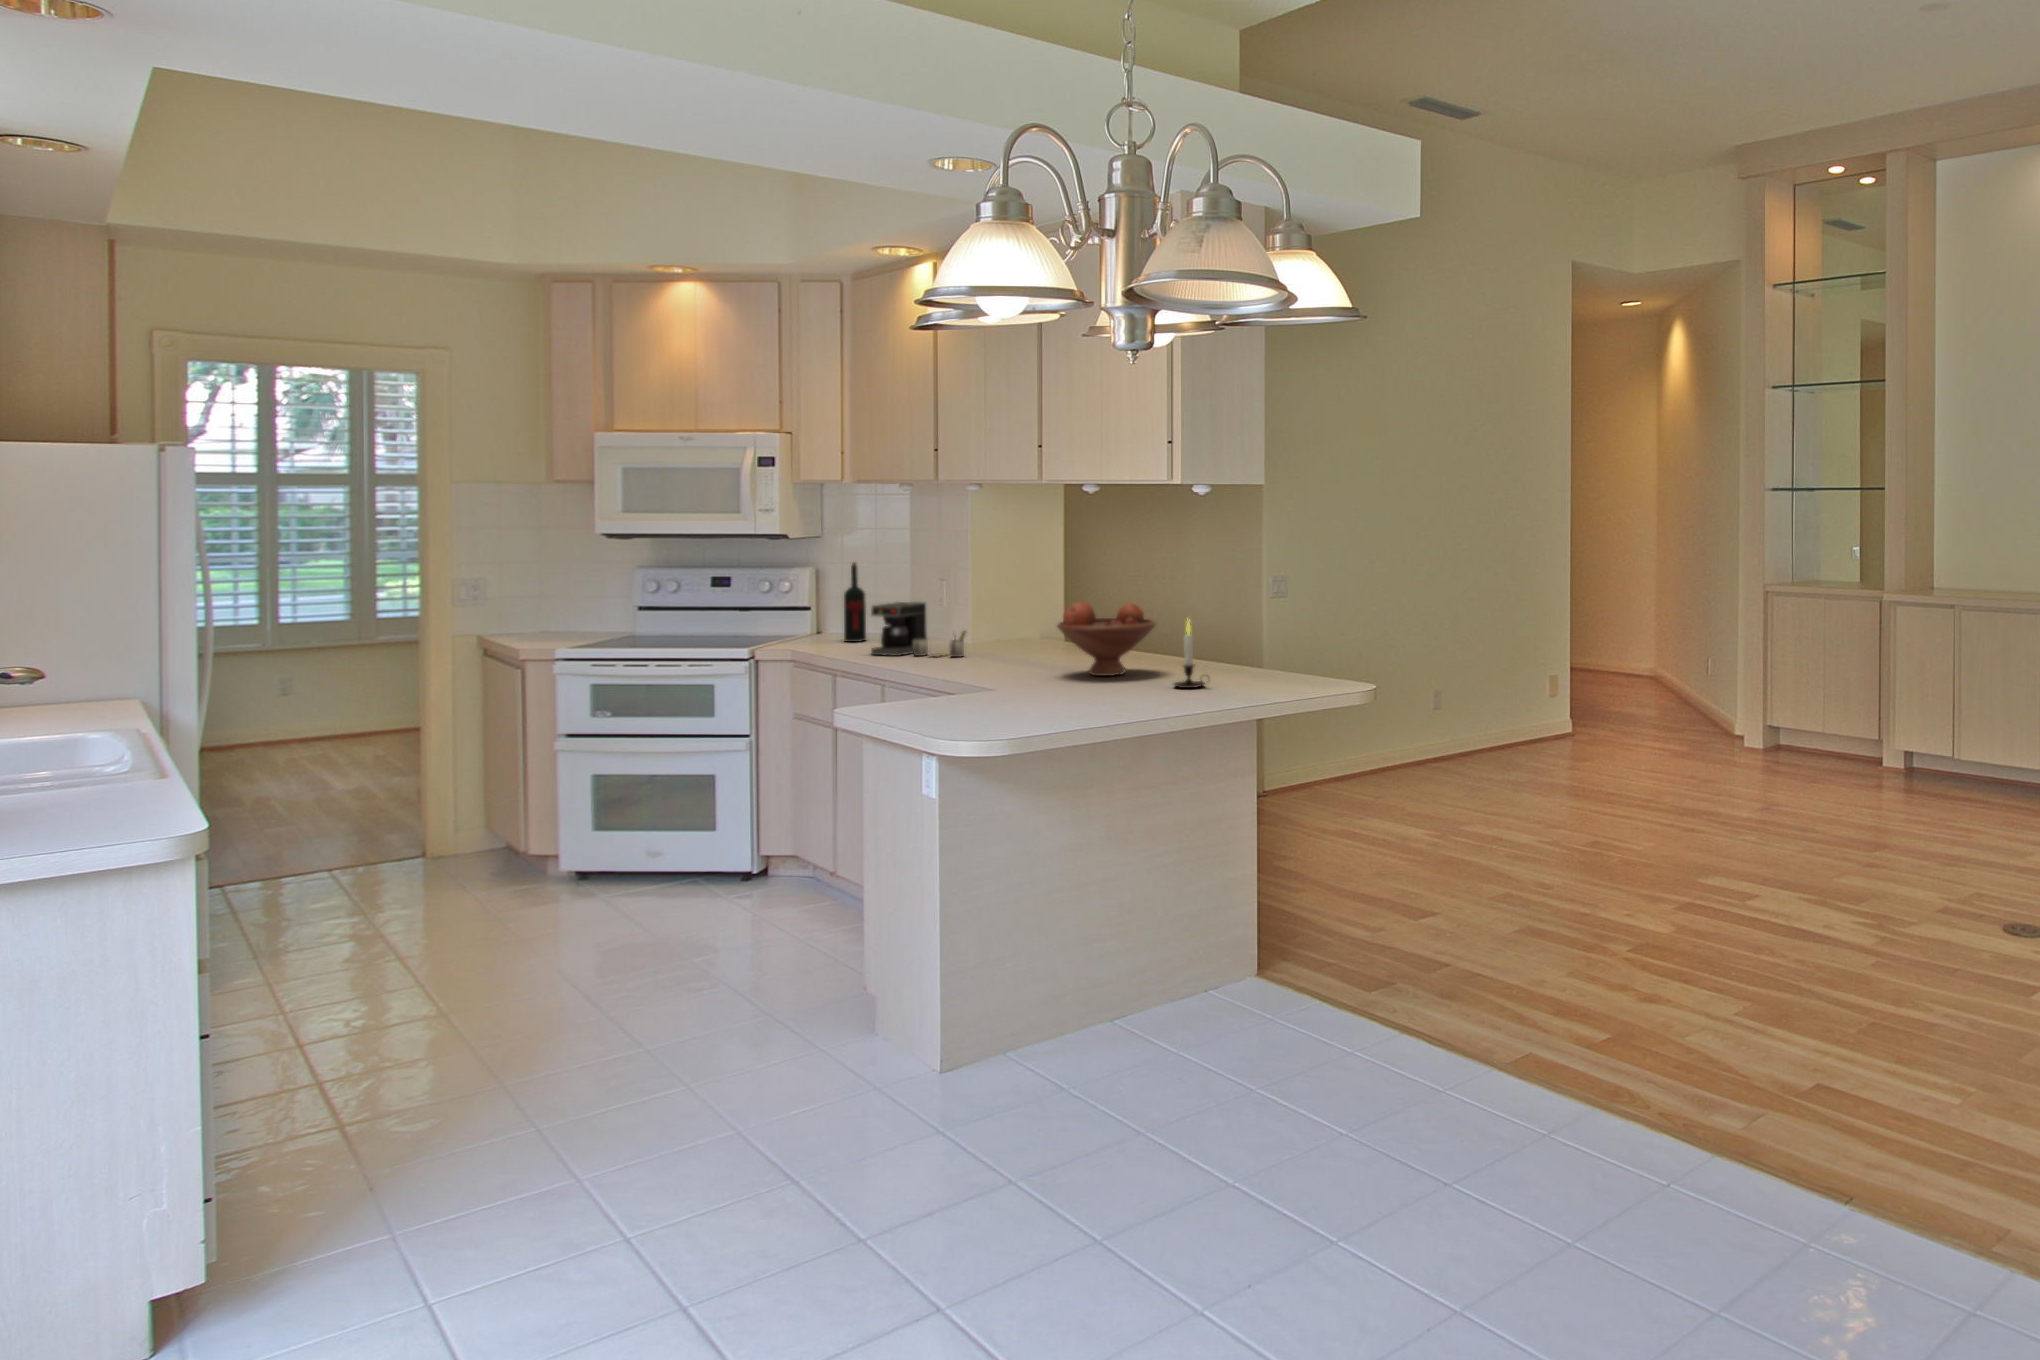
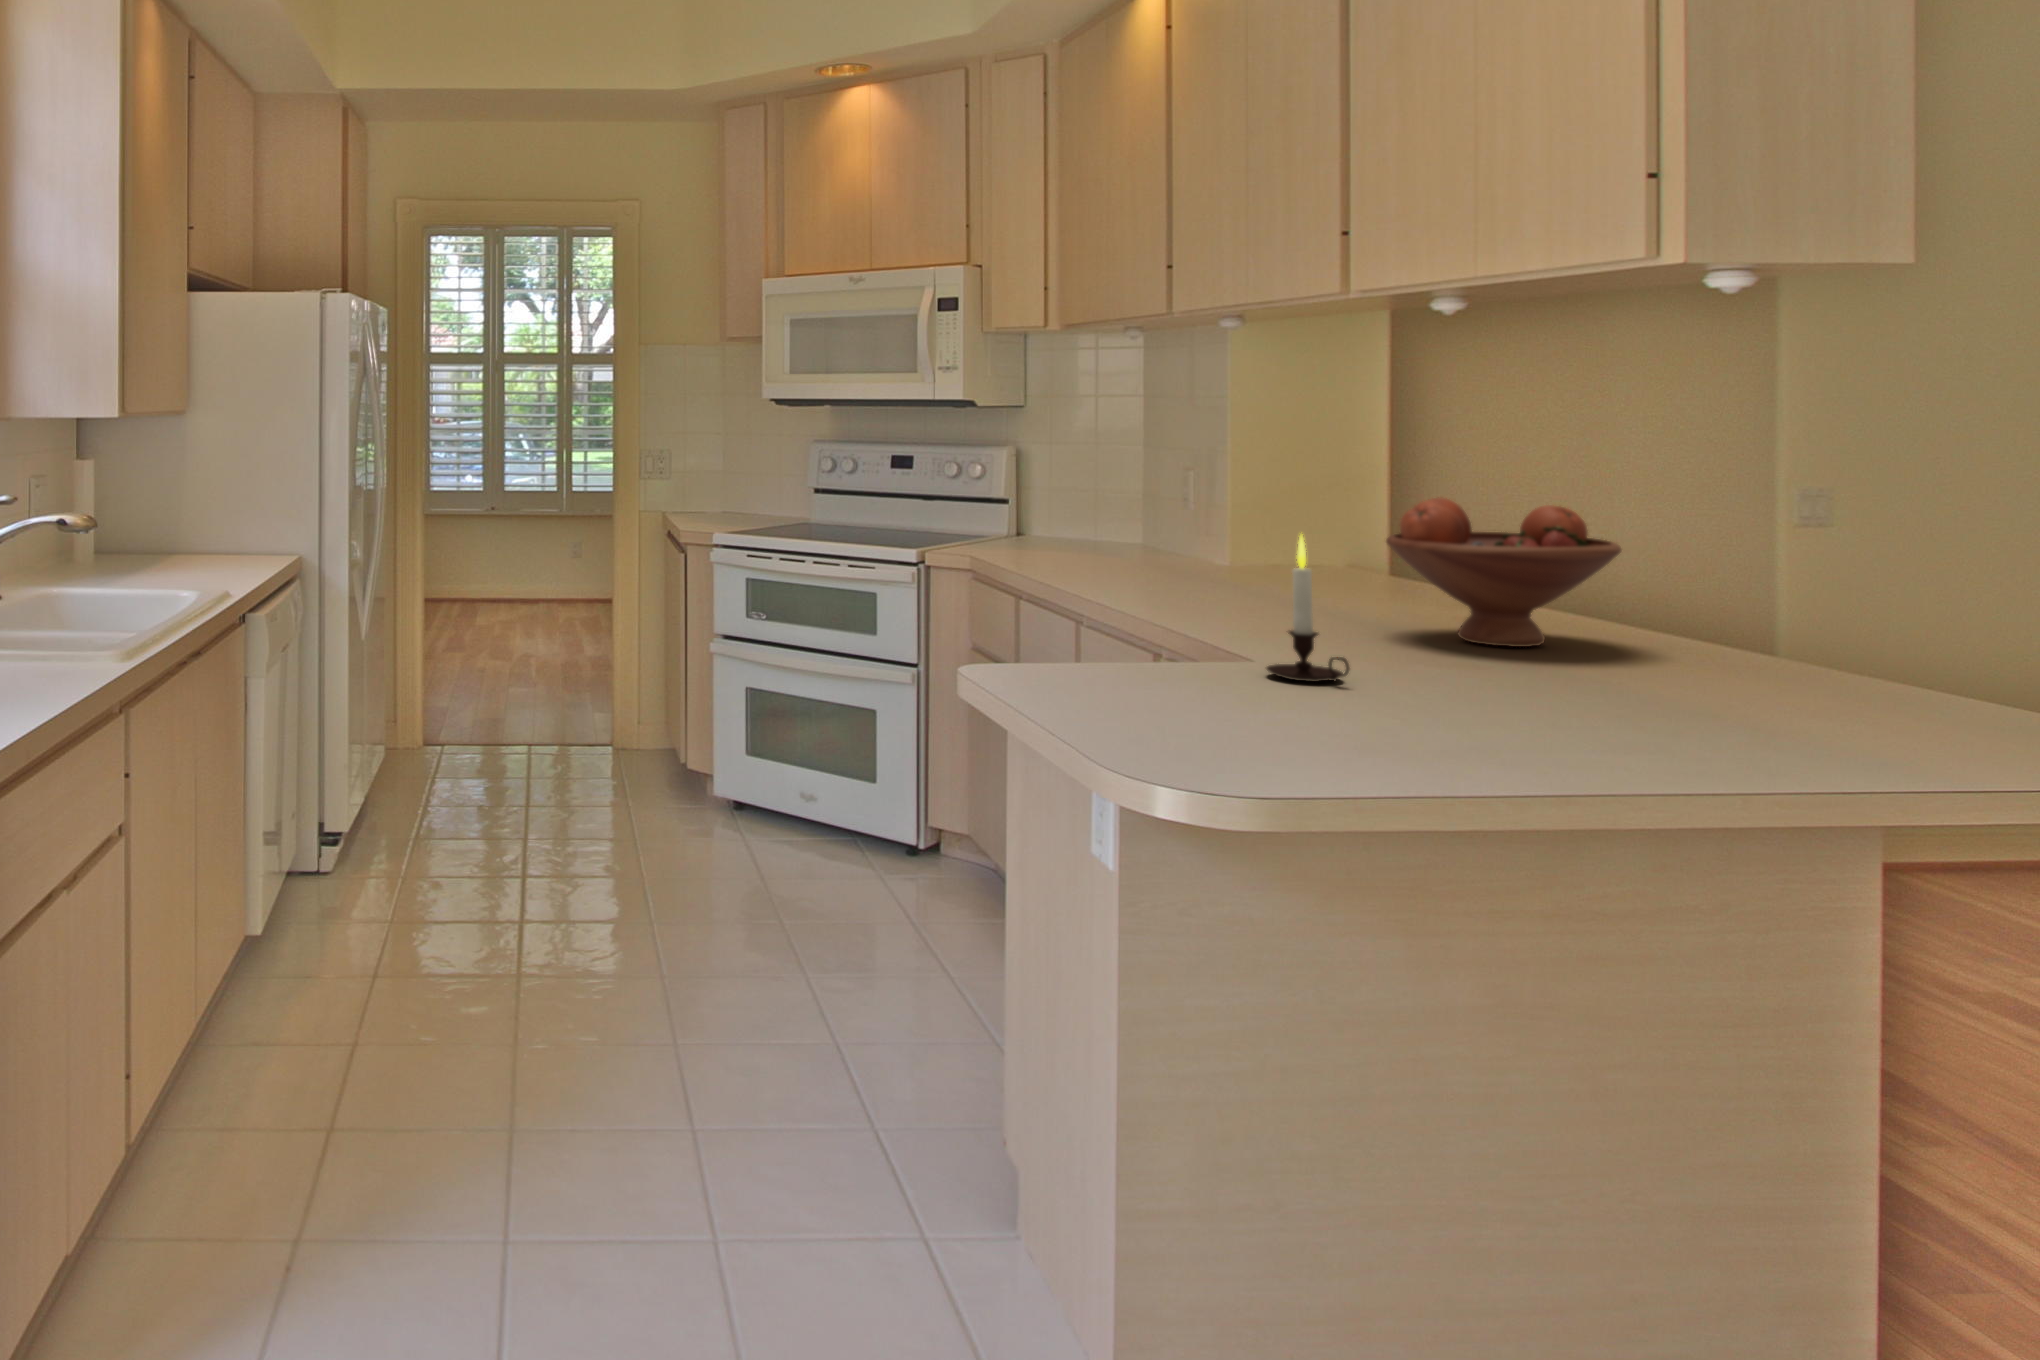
wine bottle: present [844,562,866,642] -> none [1042,436,1074,548]
coffee maker: present [871,602,966,657] -> none [1068,492,1218,582]
candle: present [1174,619,1205,688] -> present [1267,535,1349,682]

